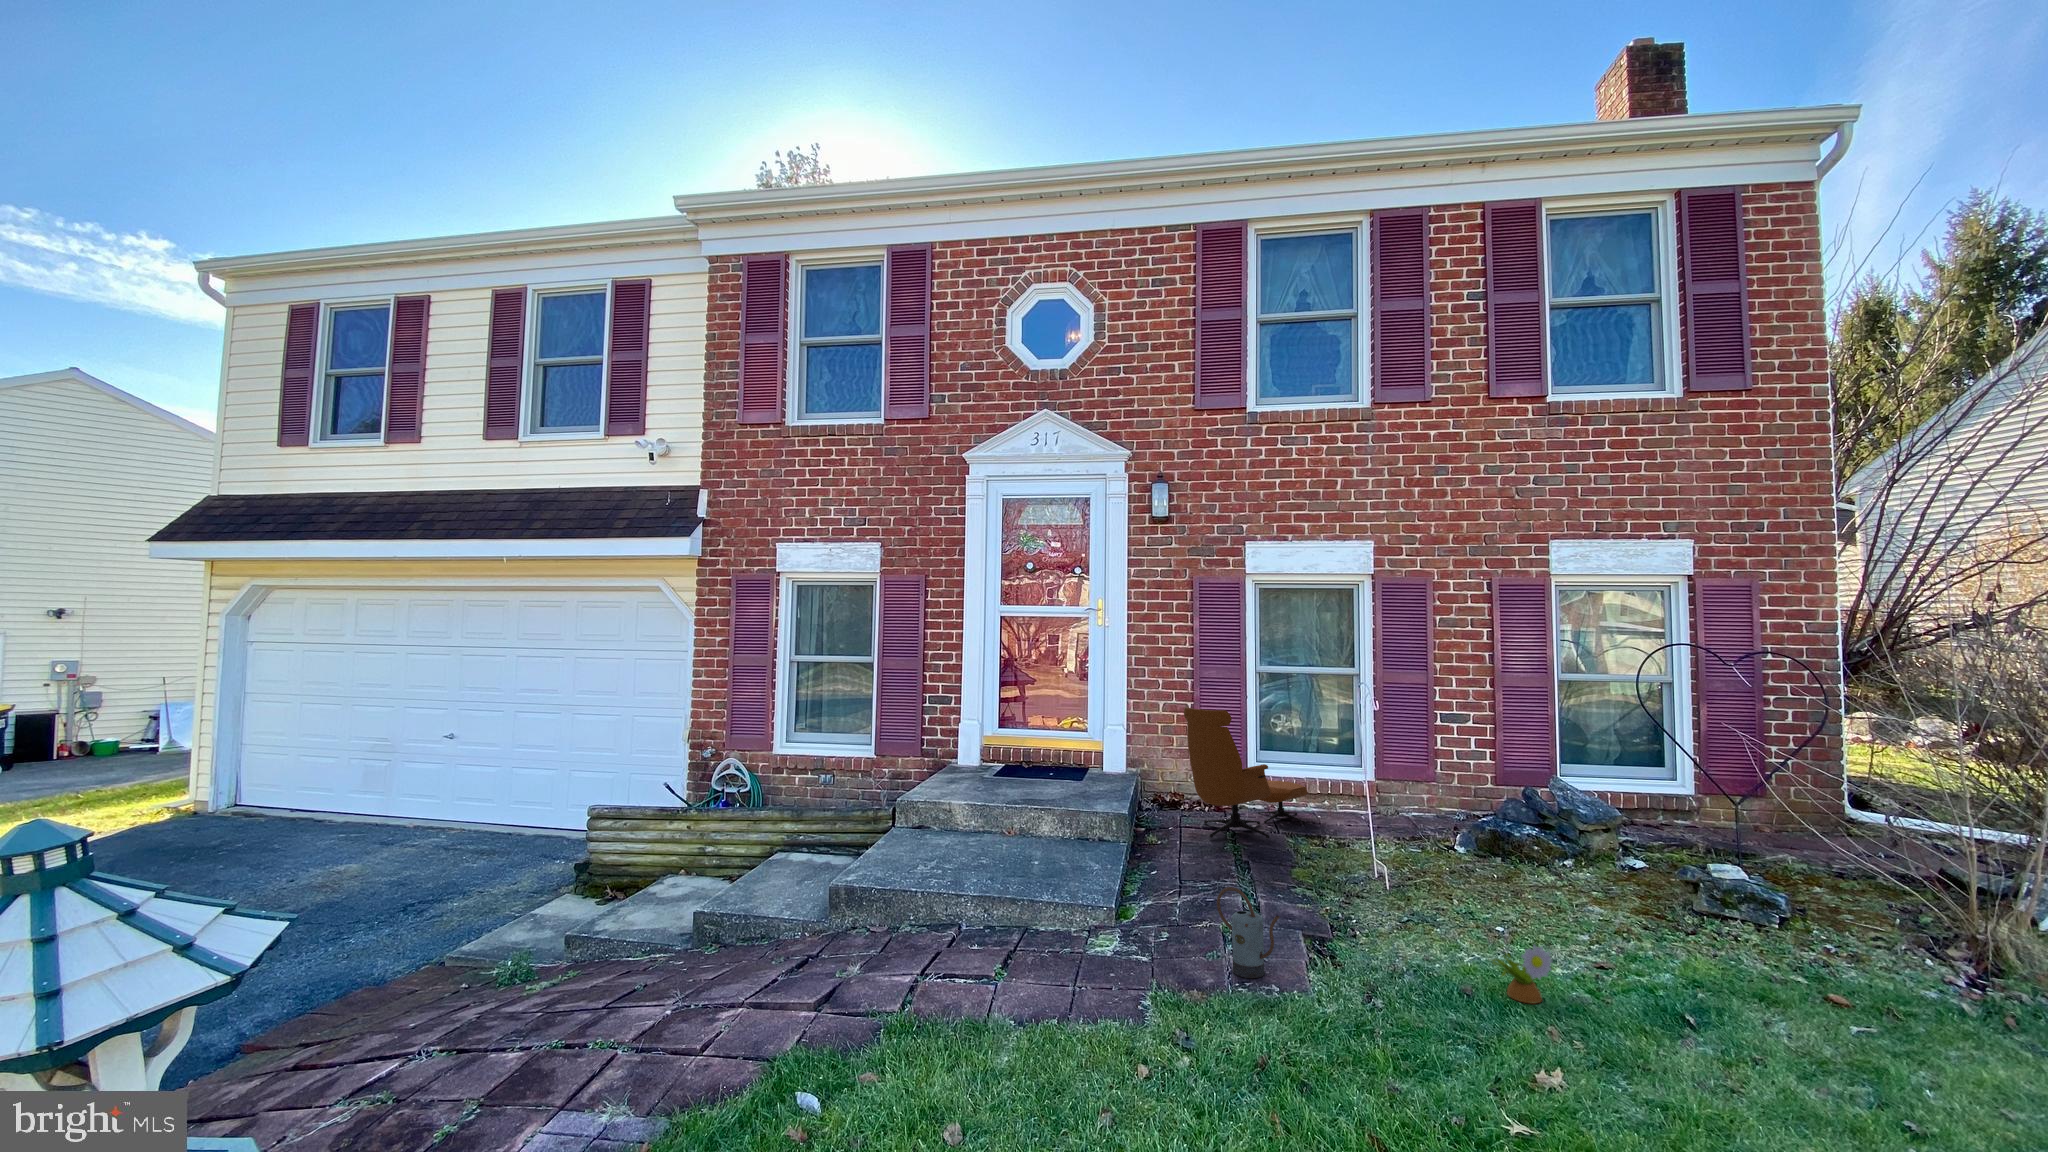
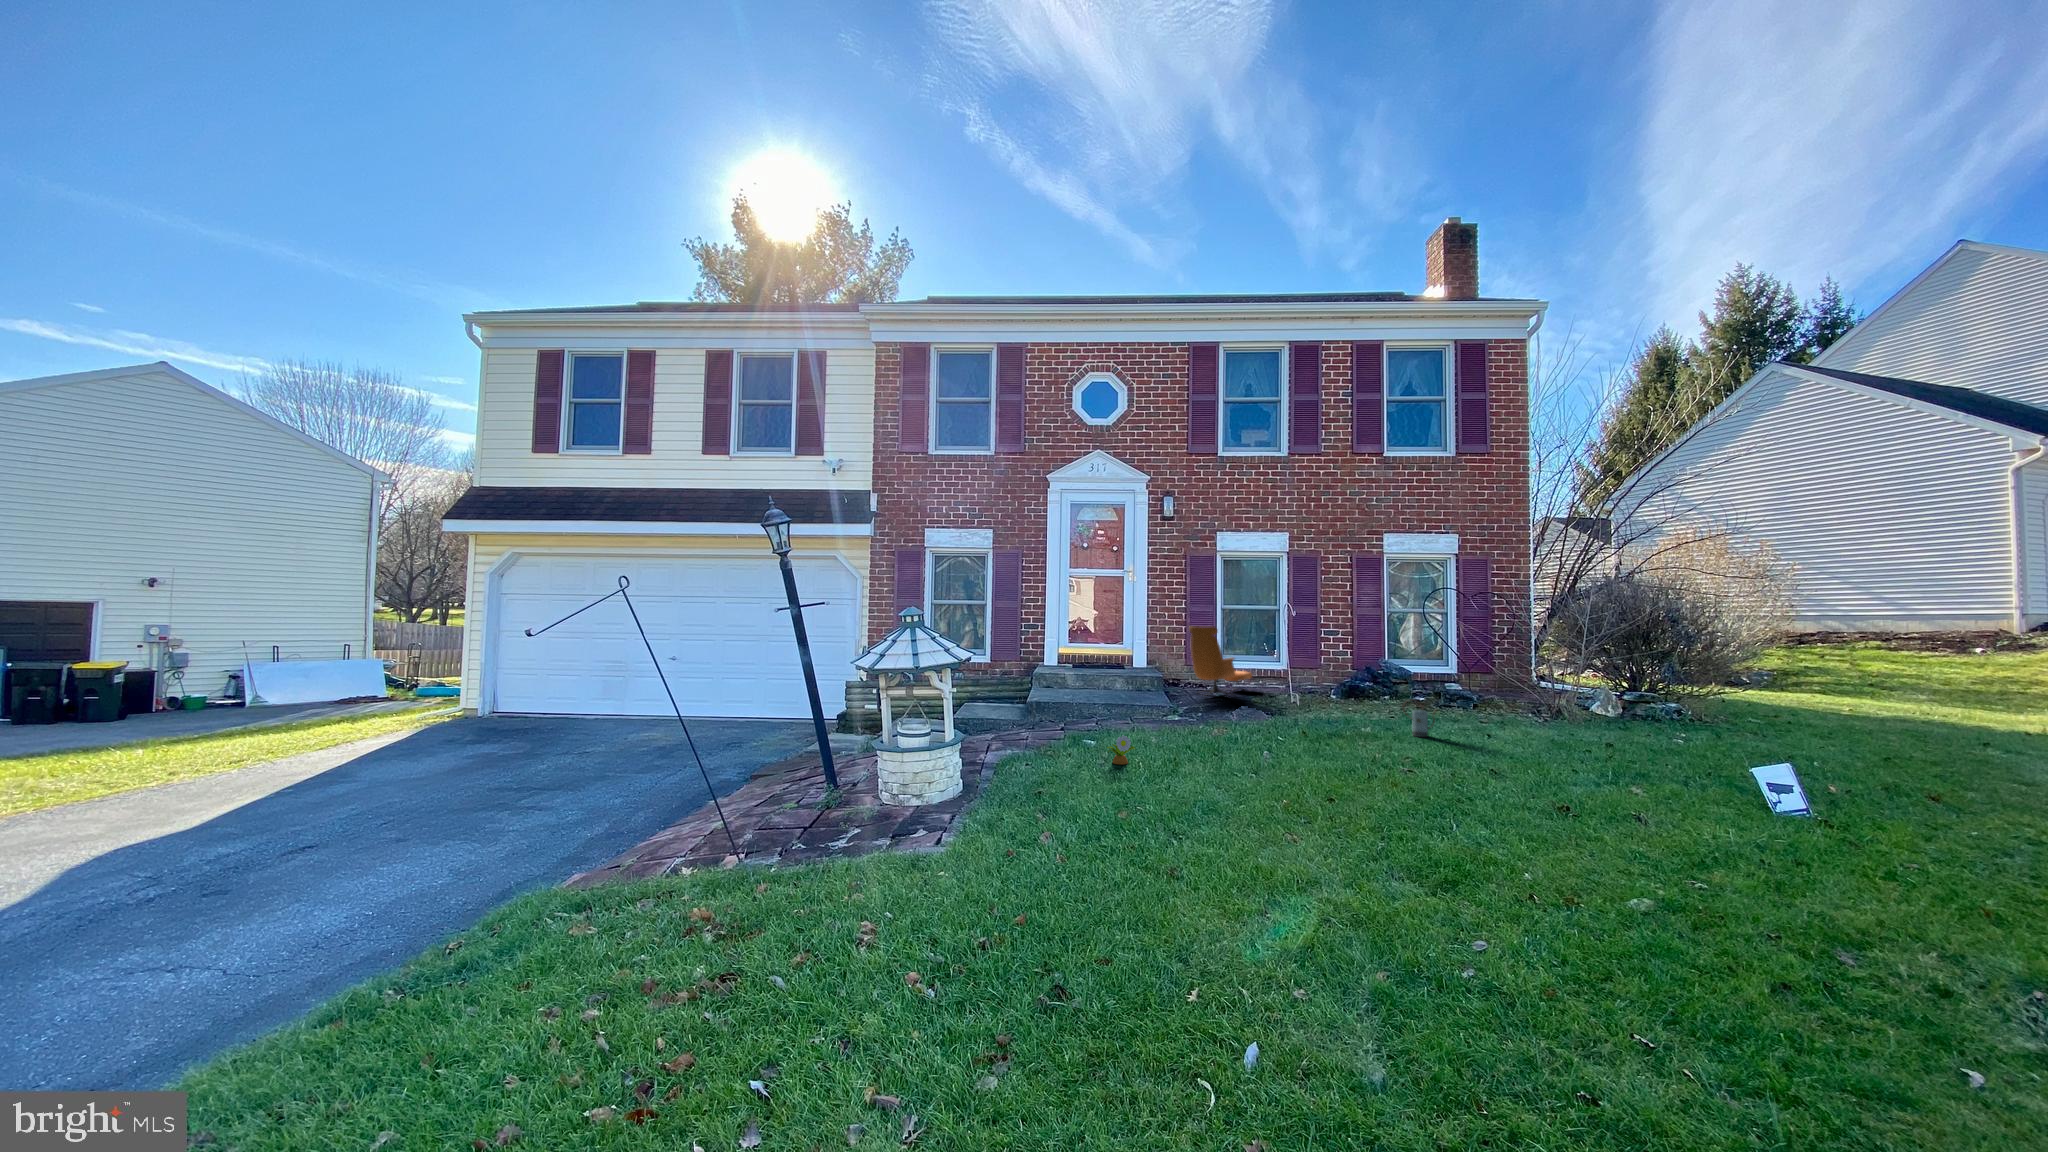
watering can: present [1217,887,1280,978] -> present [1405,699,1435,737]
decorative plant: present [1492,945,1554,1004] -> present [1107,735,1135,765]

